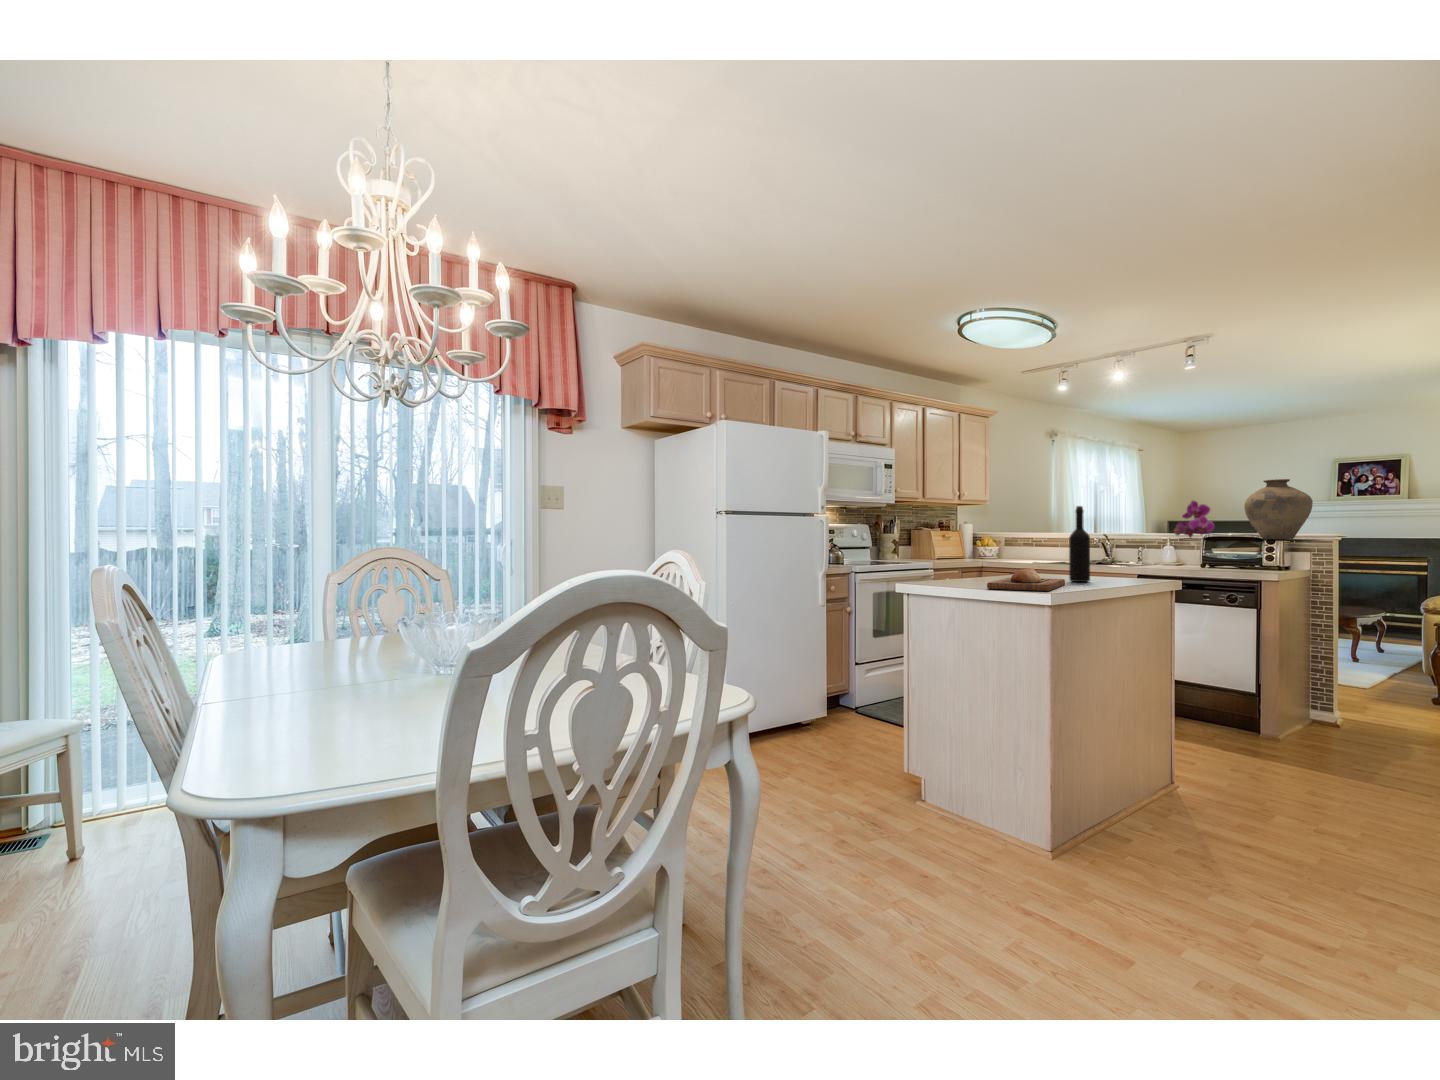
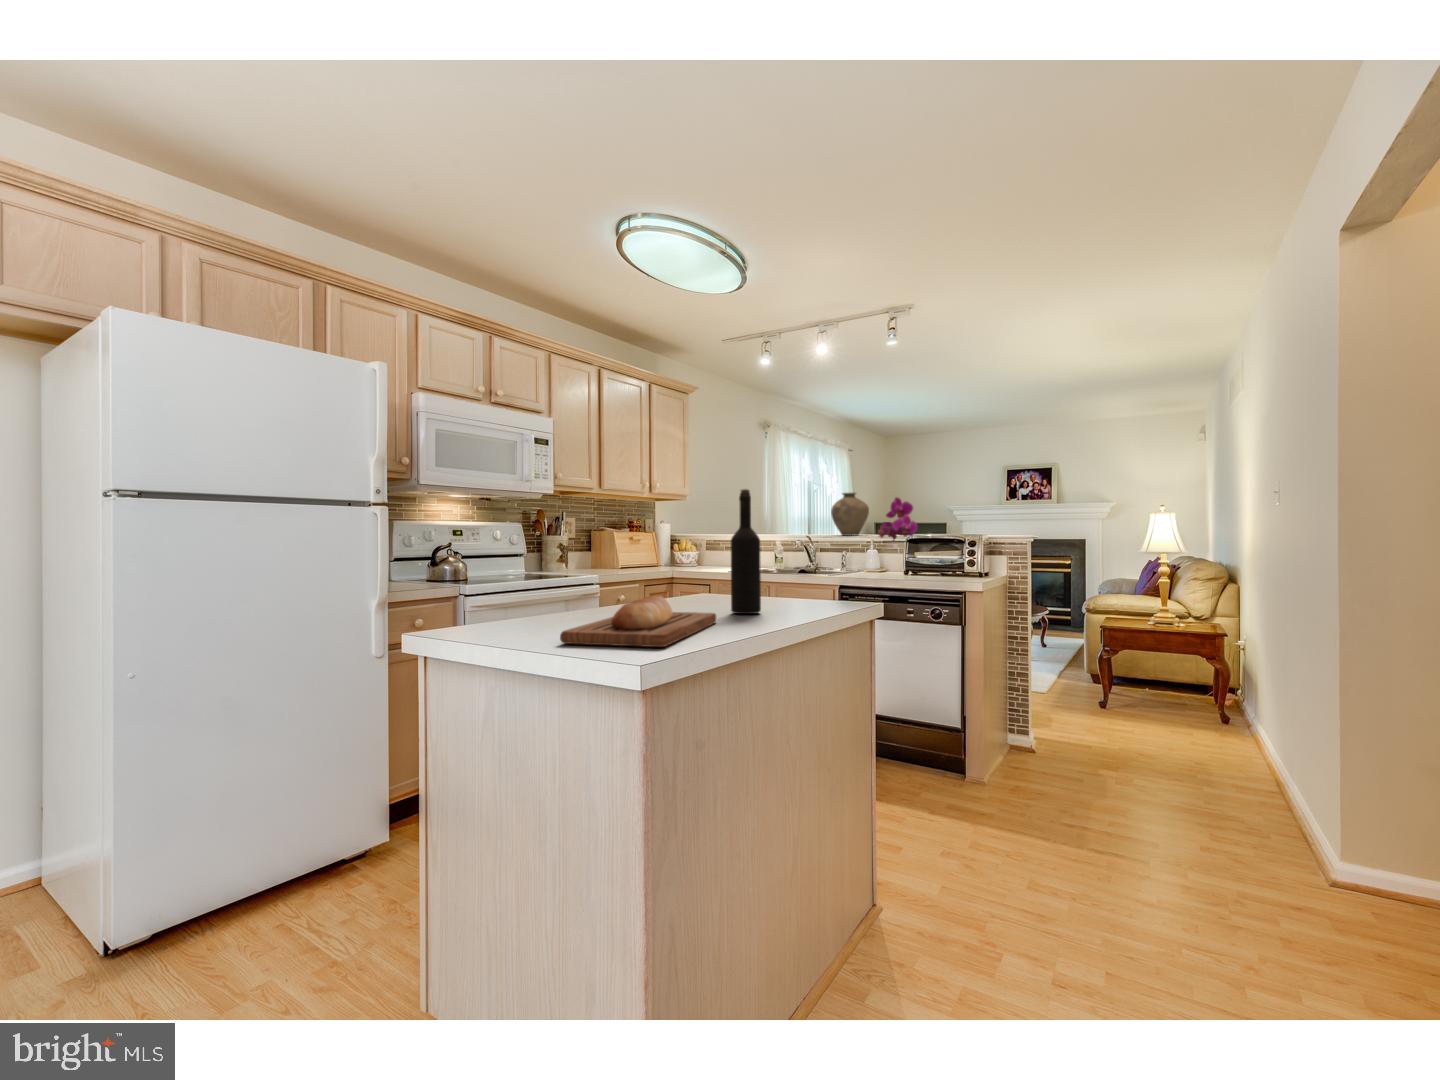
vase: present [1244,479,1313,540] -> present [831,493,869,536]

